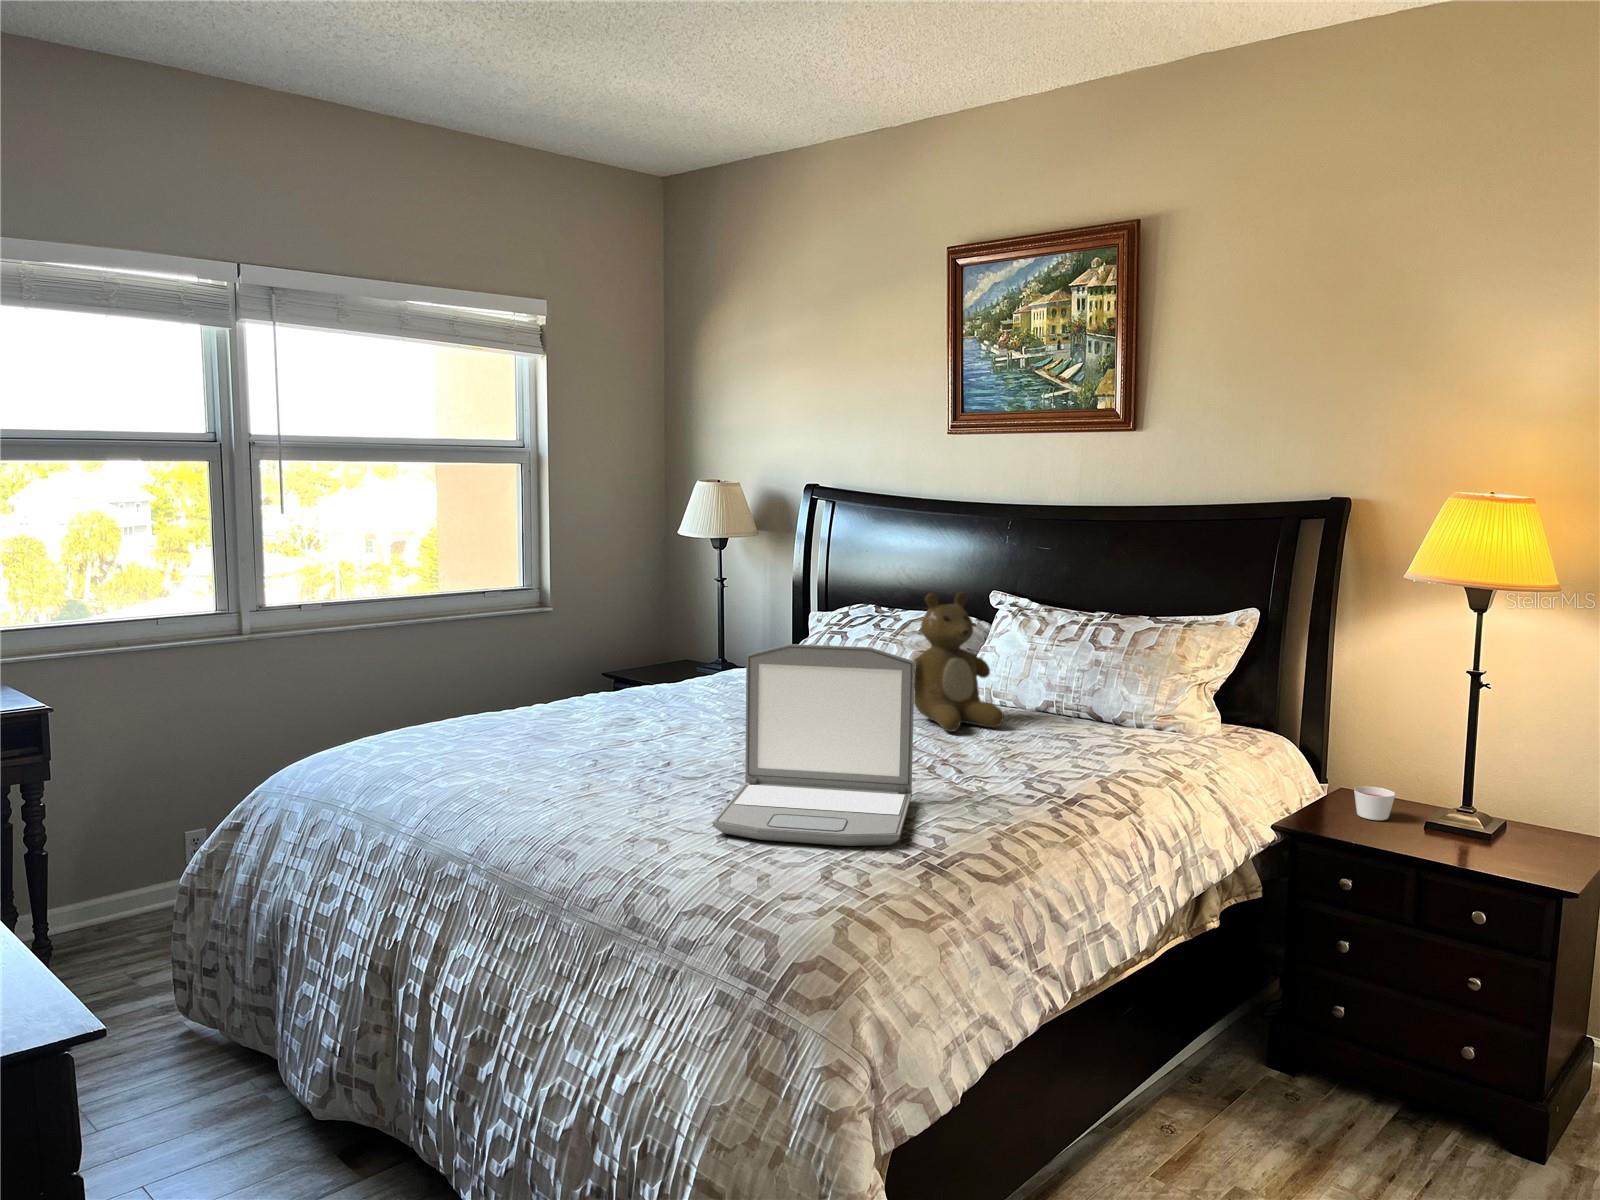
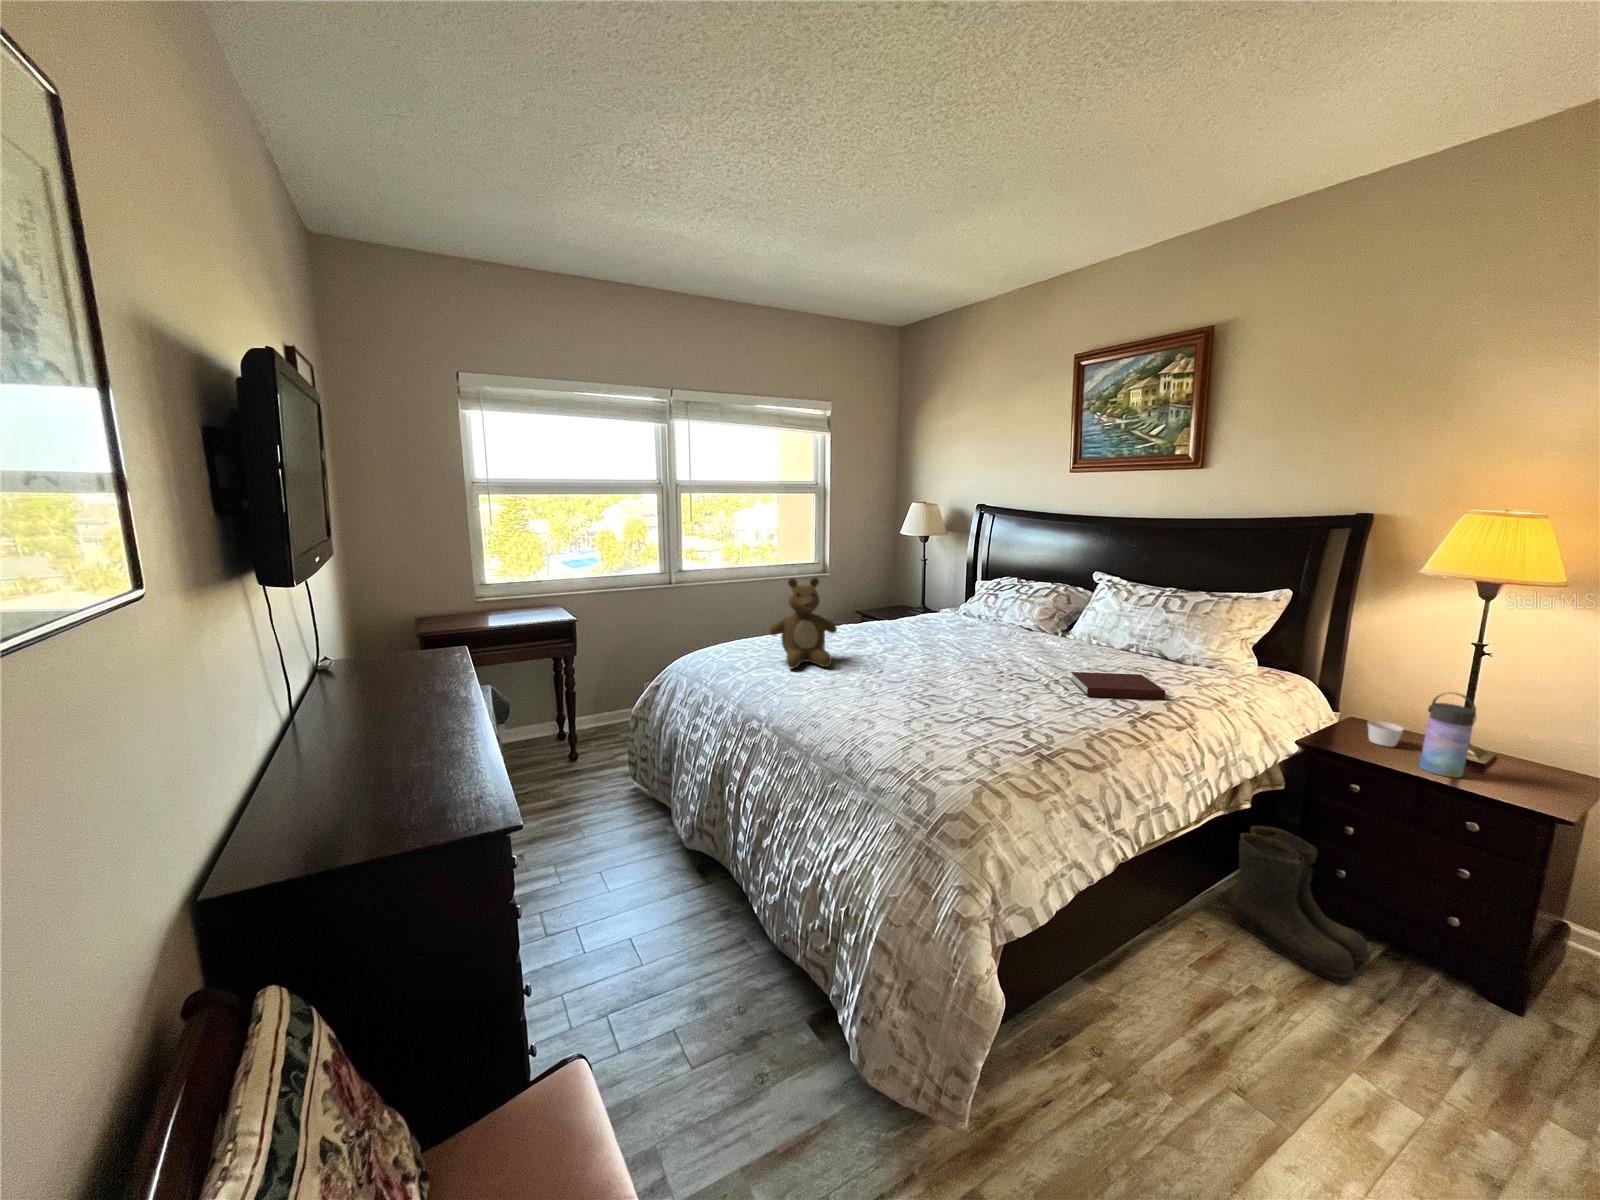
teddy bear: present [913,592,1004,732] -> present [769,578,837,668]
laptop: present [713,644,915,846] -> none [902,607,1037,739]
water bottle: none [1413,736,1469,851] -> present [1420,693,1477,777]
notebook: none [966,741,1099,778] -> present [1071,672,1165,699]
boots: none [1205,954,1376,1162] -> present [1232,826,1371,984]

